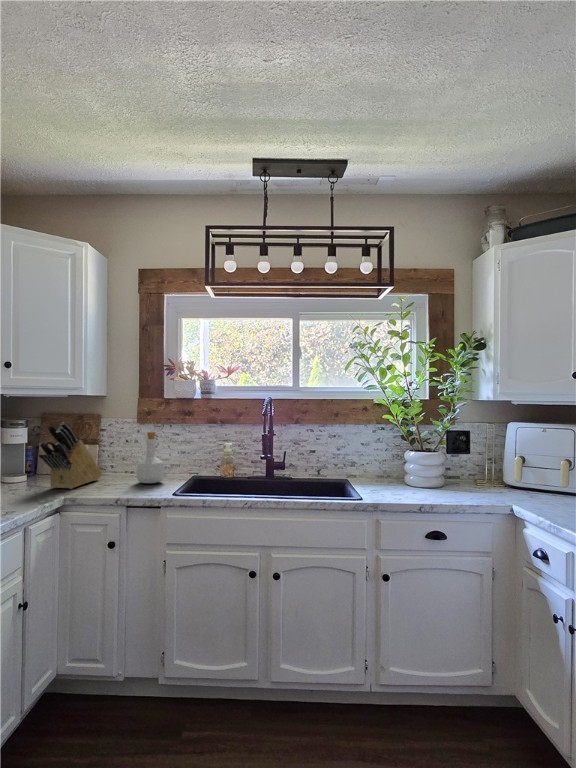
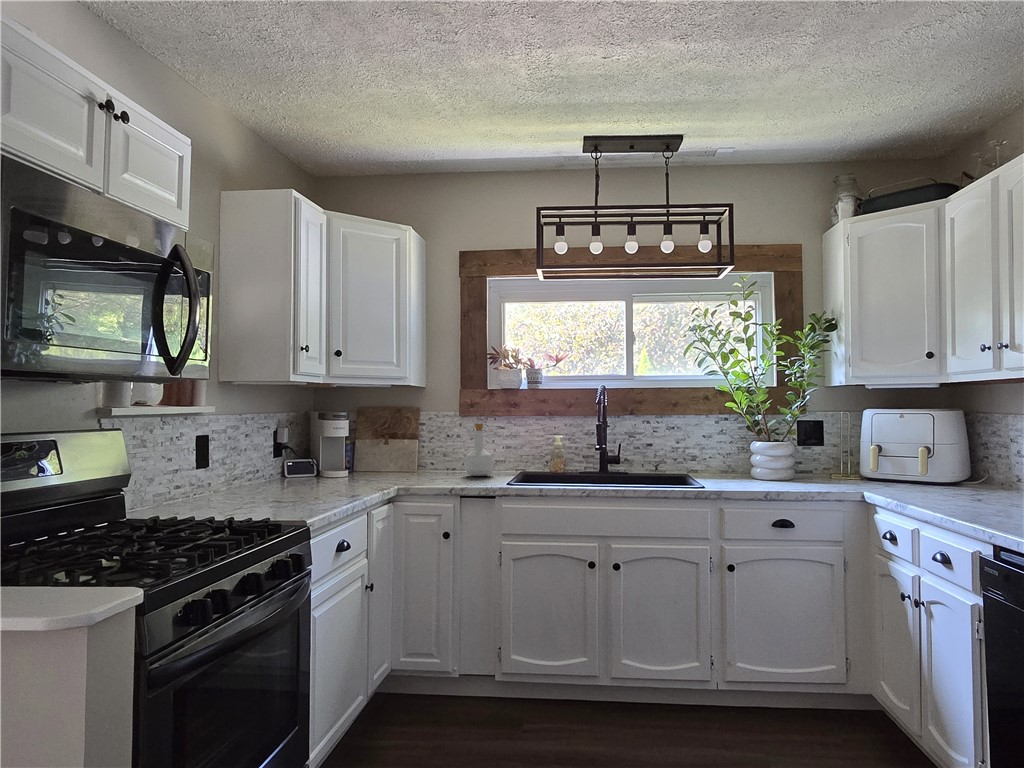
knife block: present [39,422,102,489] -> none [378,412,428,479]

